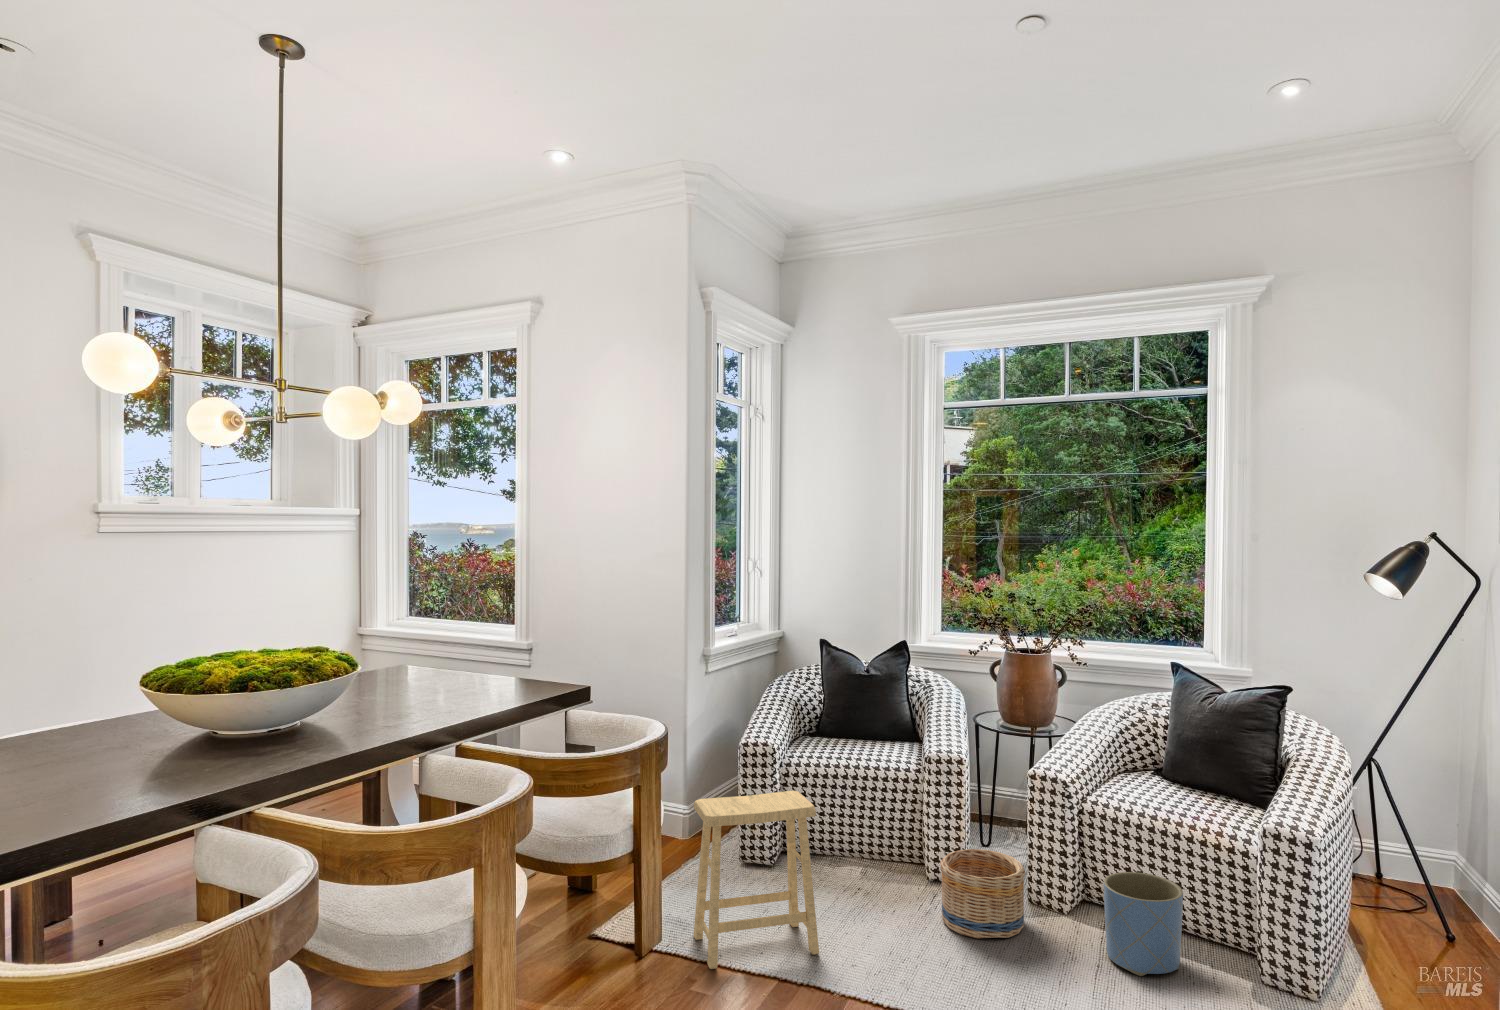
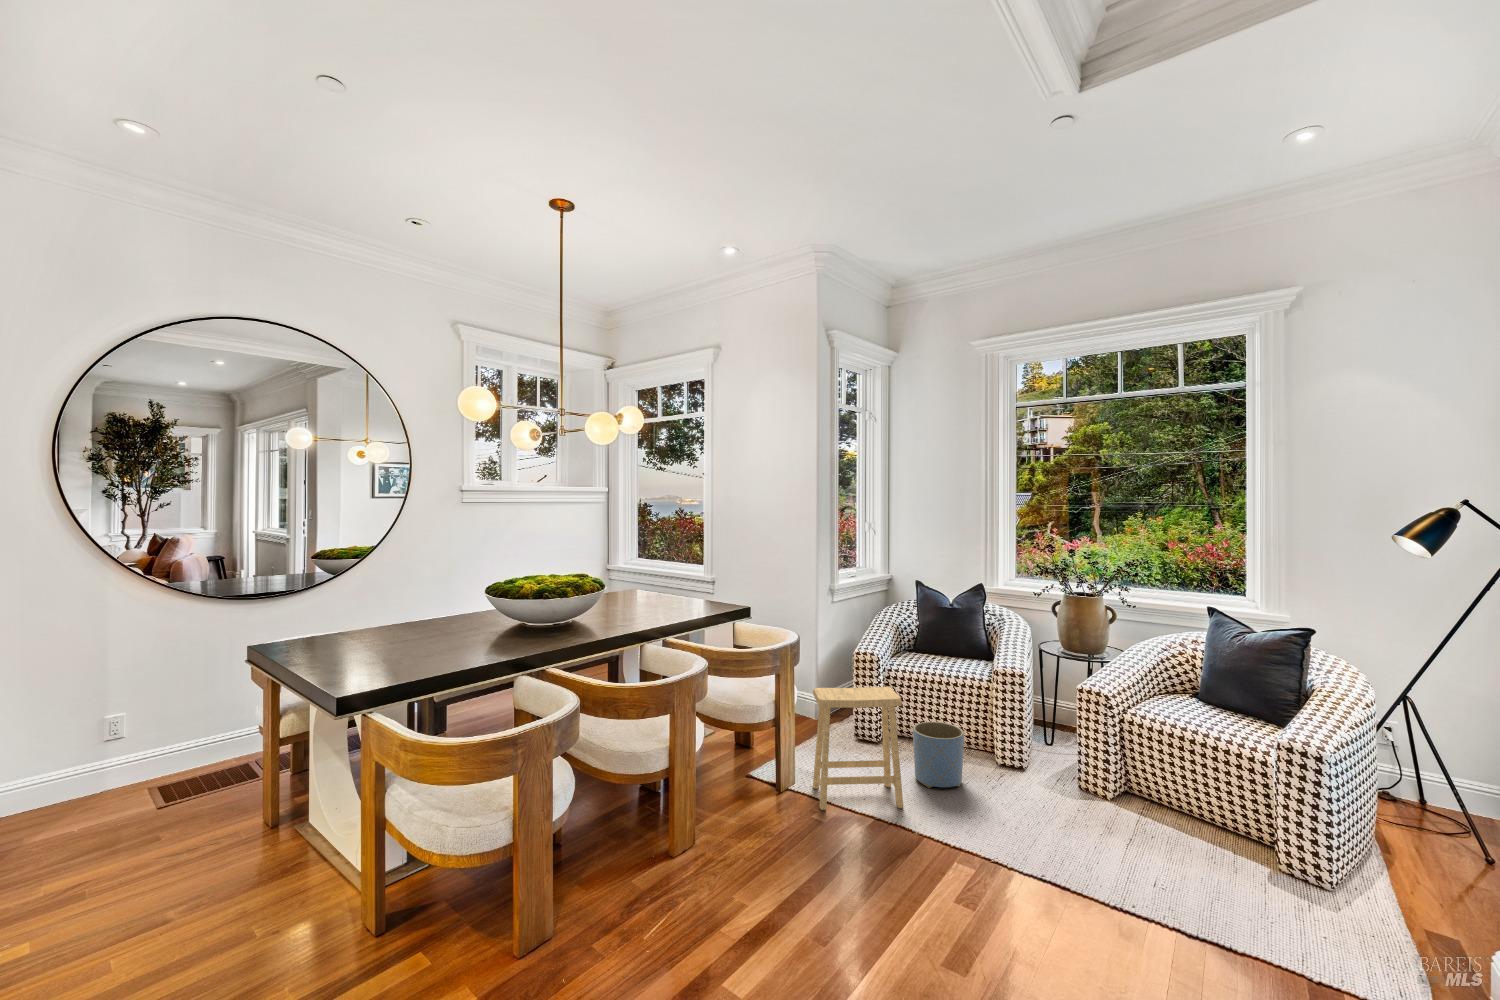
basket: present [940,849,1025,939] -> none [1003,742,1072,812]
planter: present [1104,872,1183,976] -> present [913,722,964,788]

